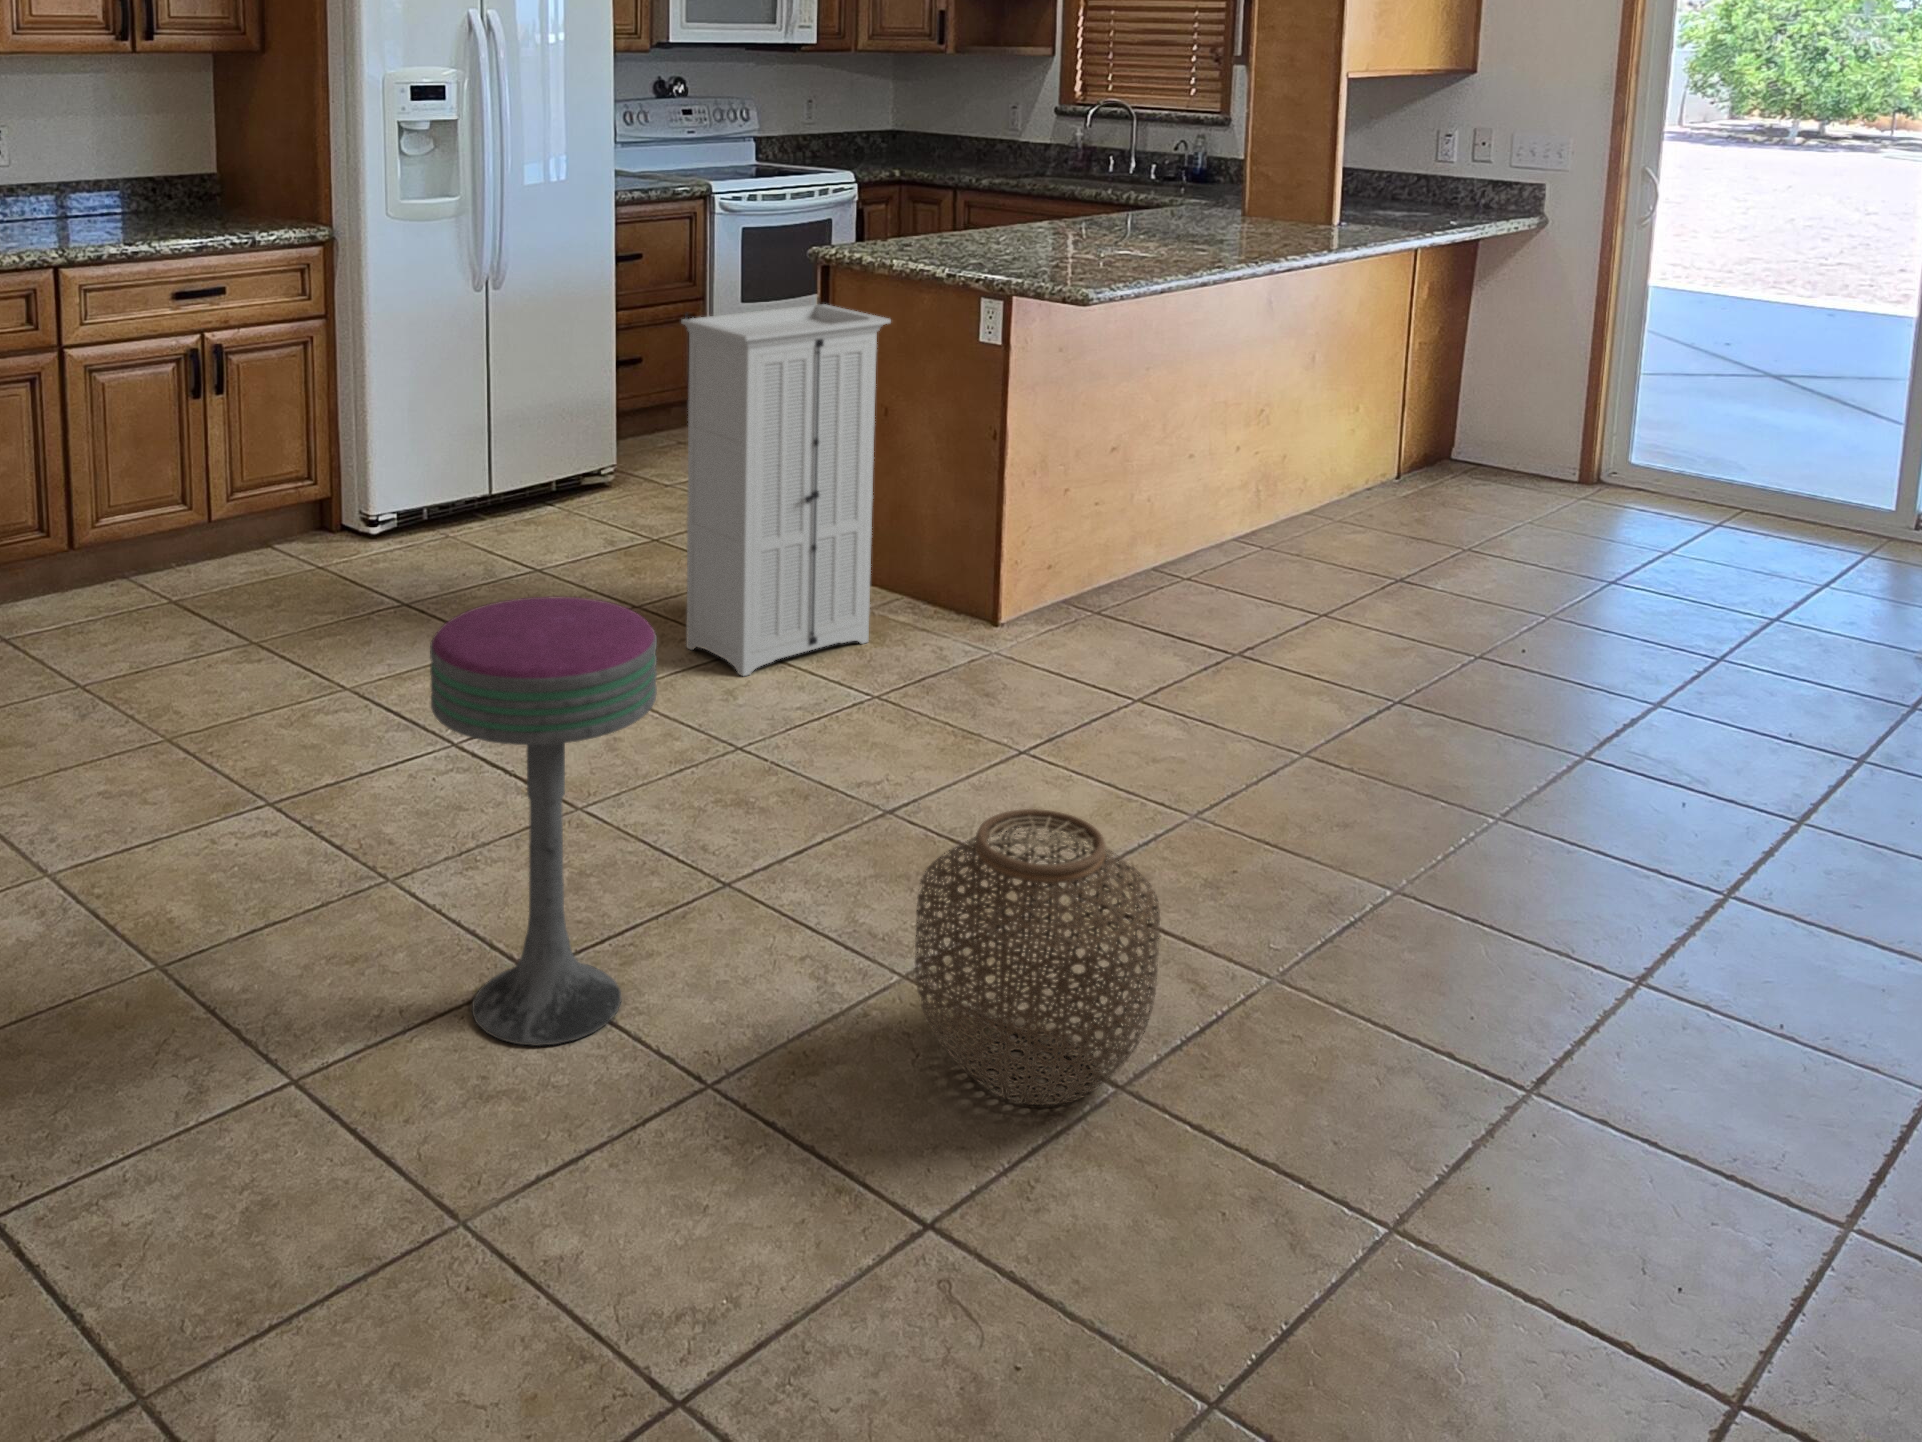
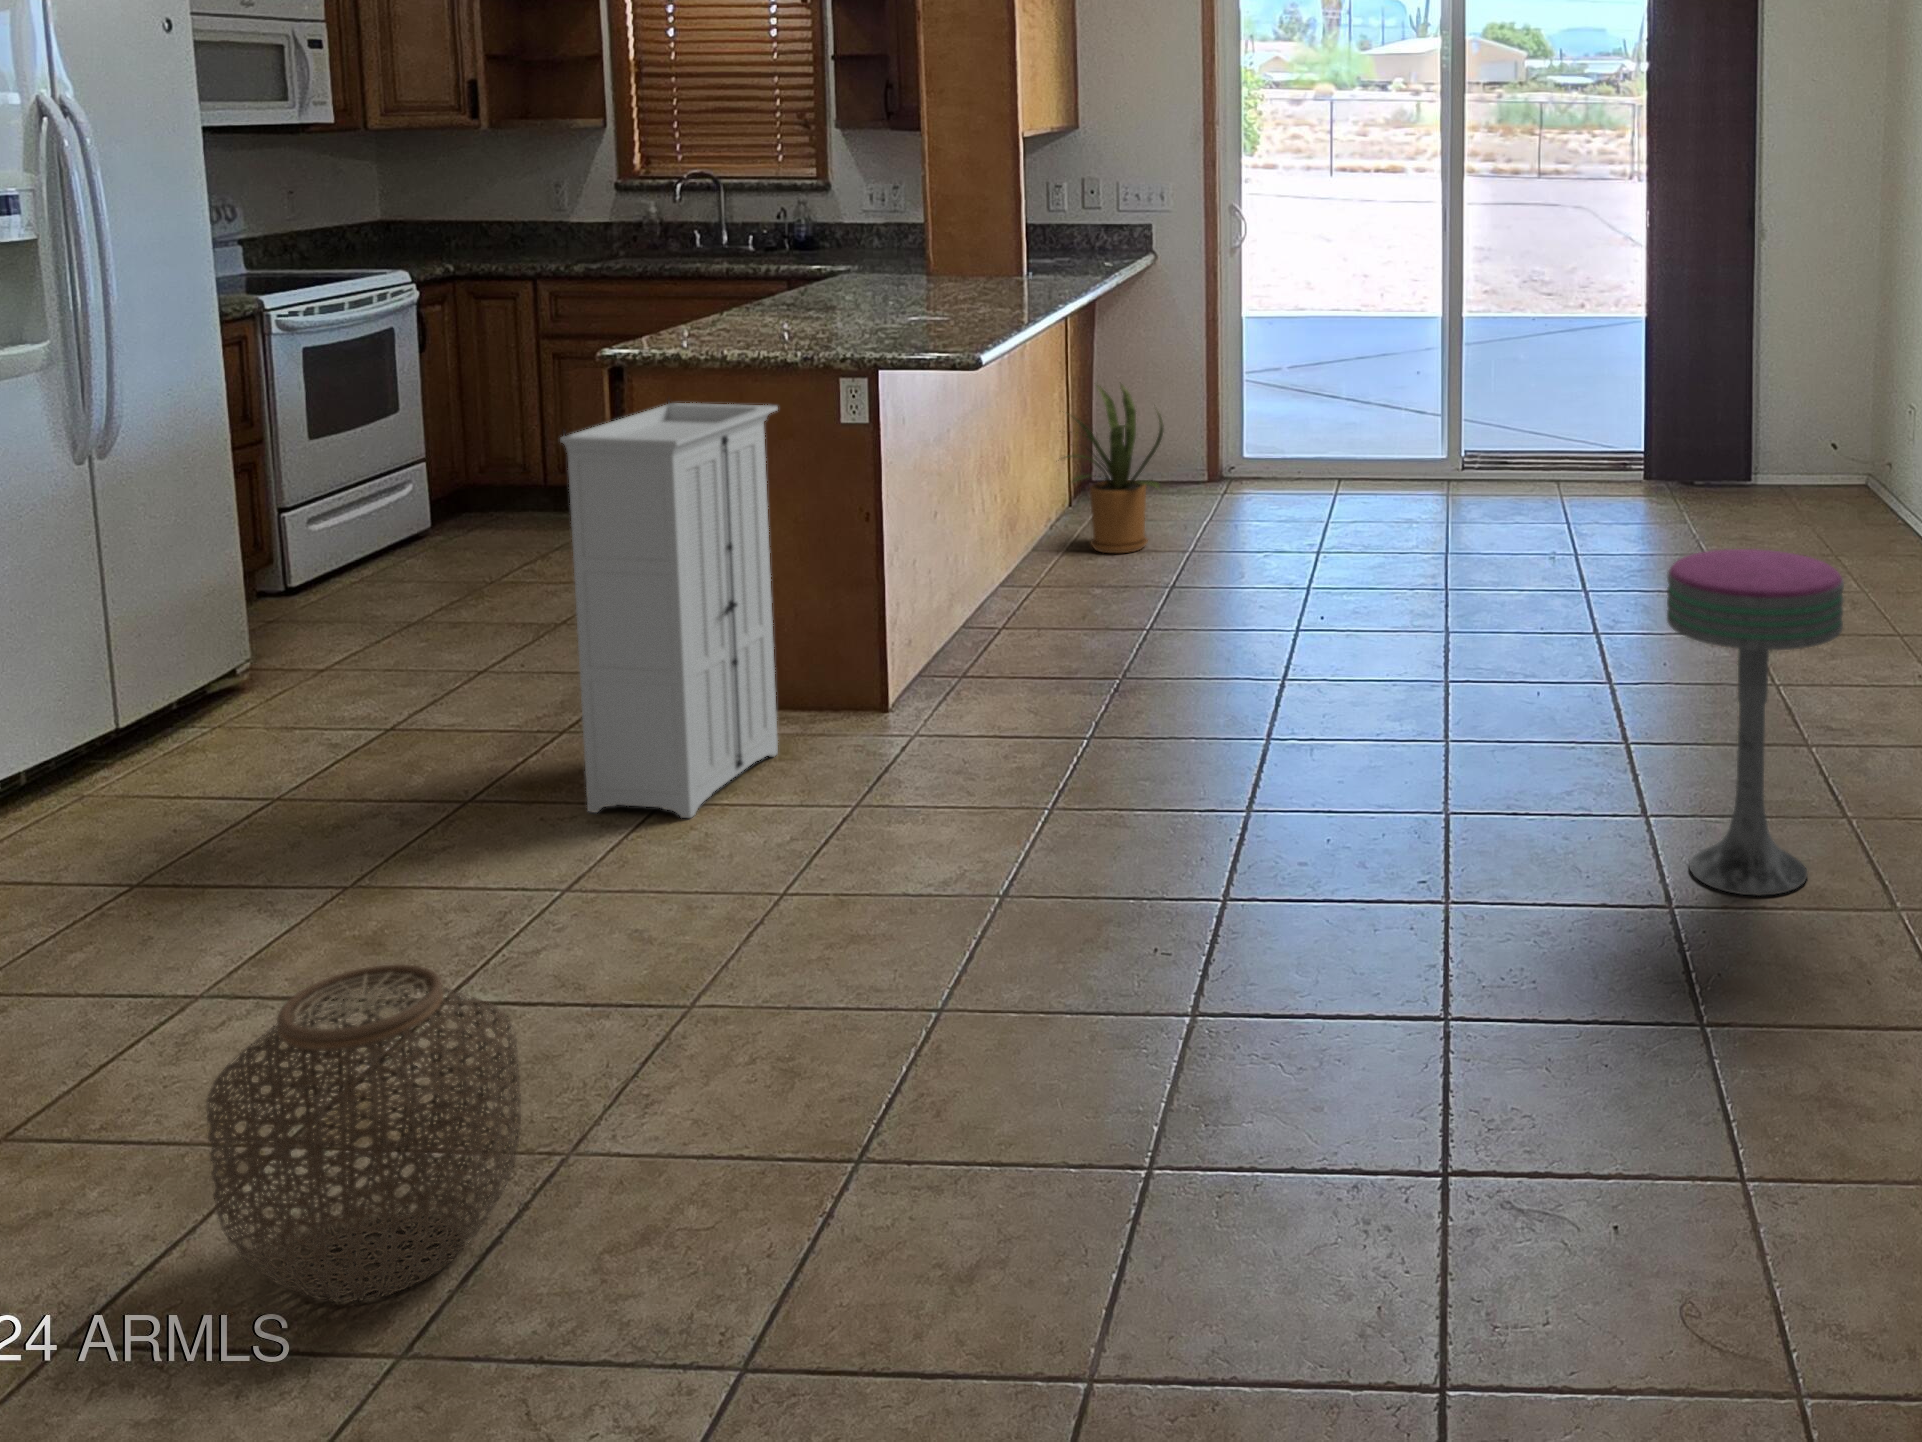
house plant: none [1330,347,1453,535] -> present [1066,384,1164,553]
bar stool: present [430,597,657,1046] -> present [1667,549,1844,895]
woven basket: present [915,809,1160,1105] -> present [207,964,521,1302]

